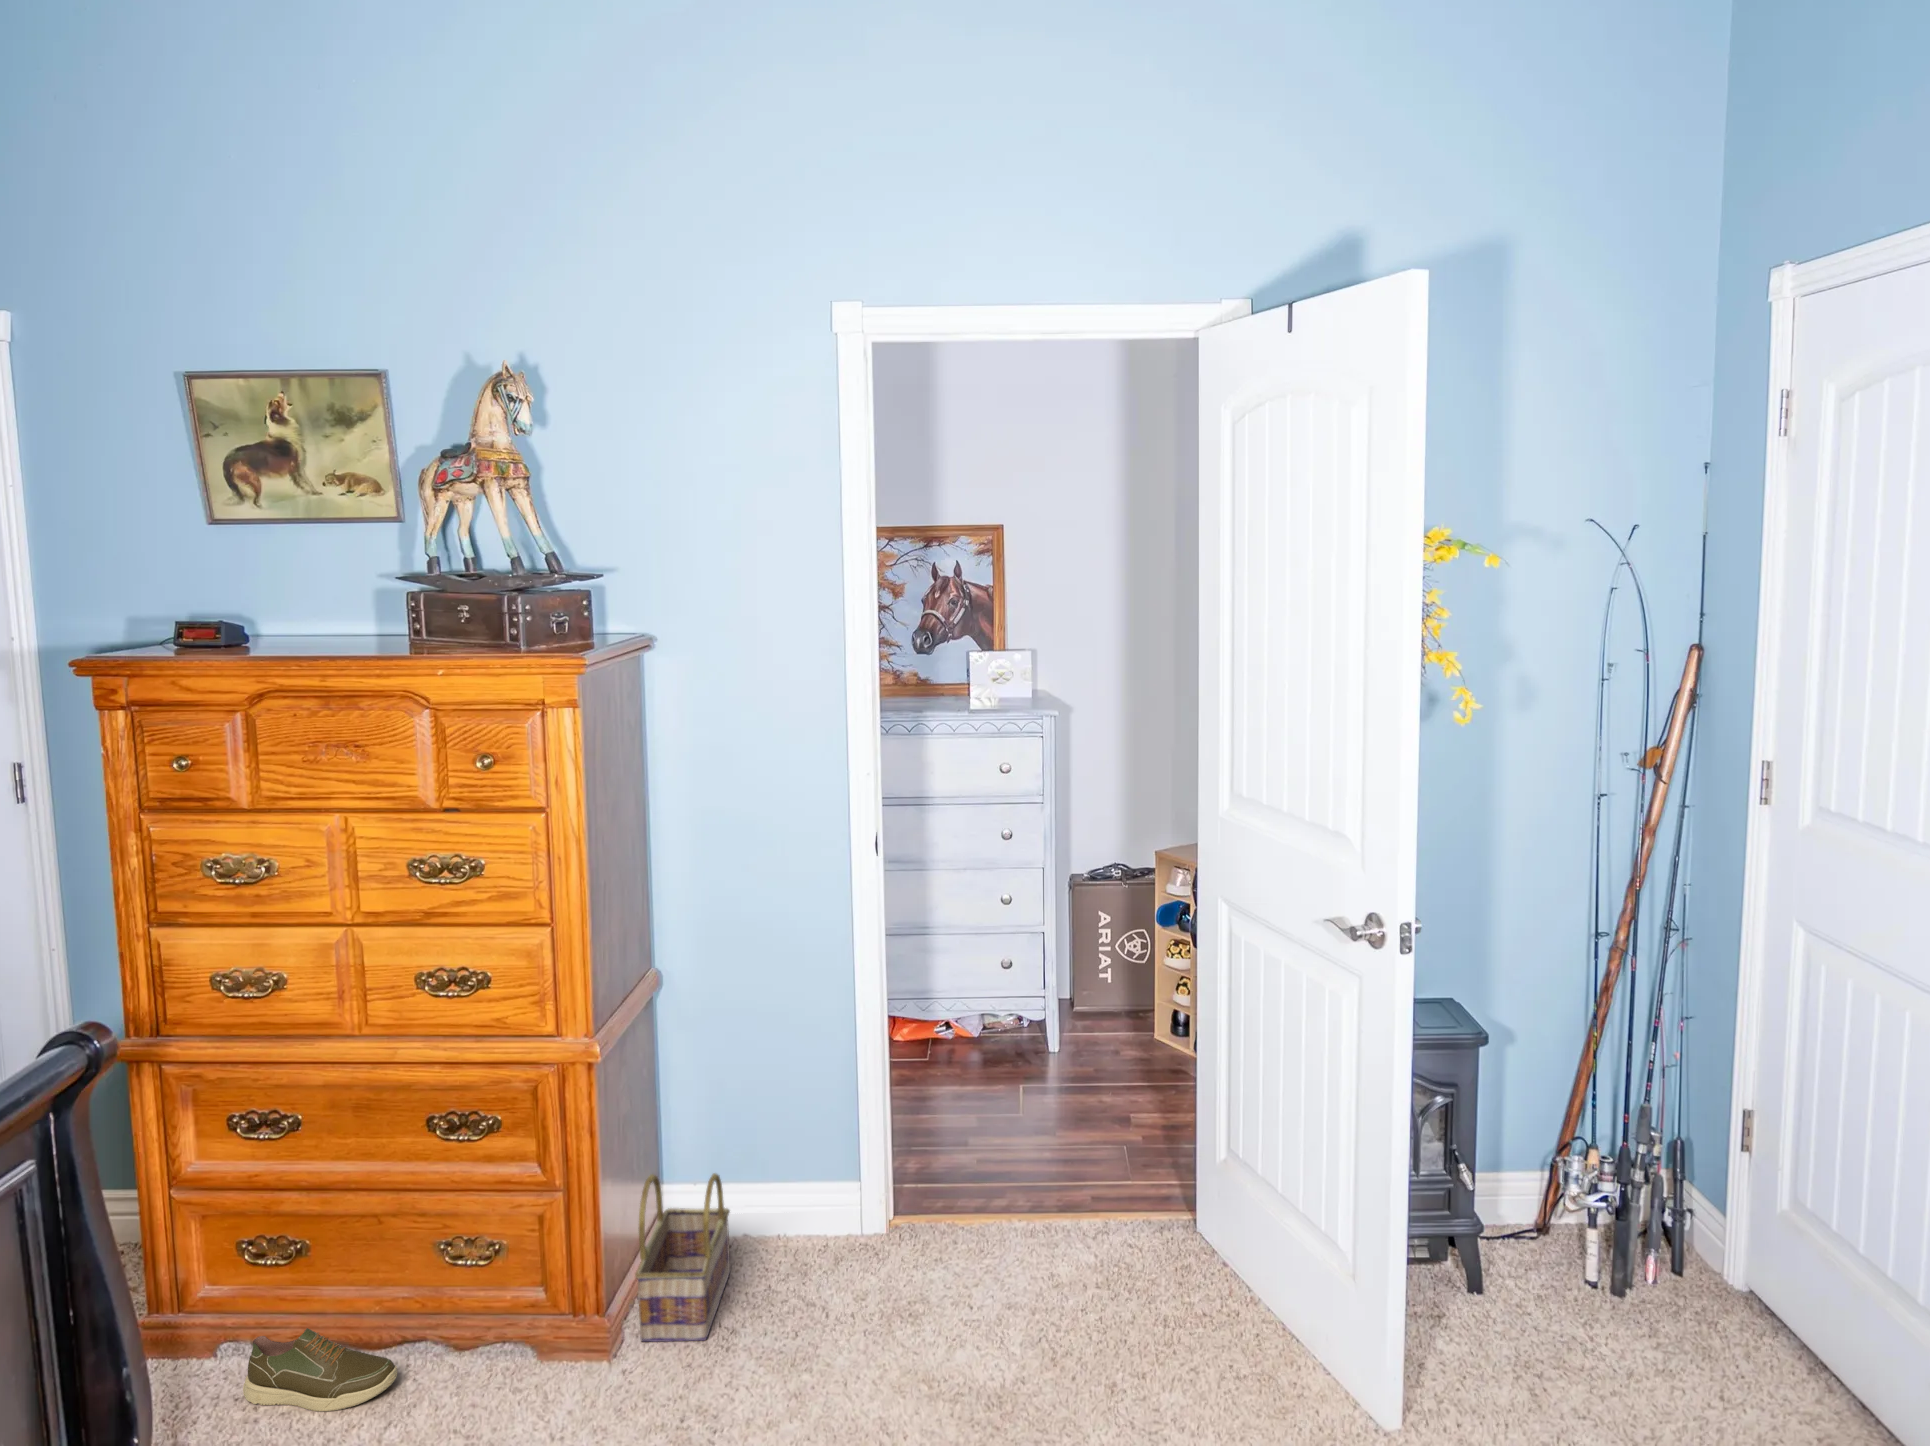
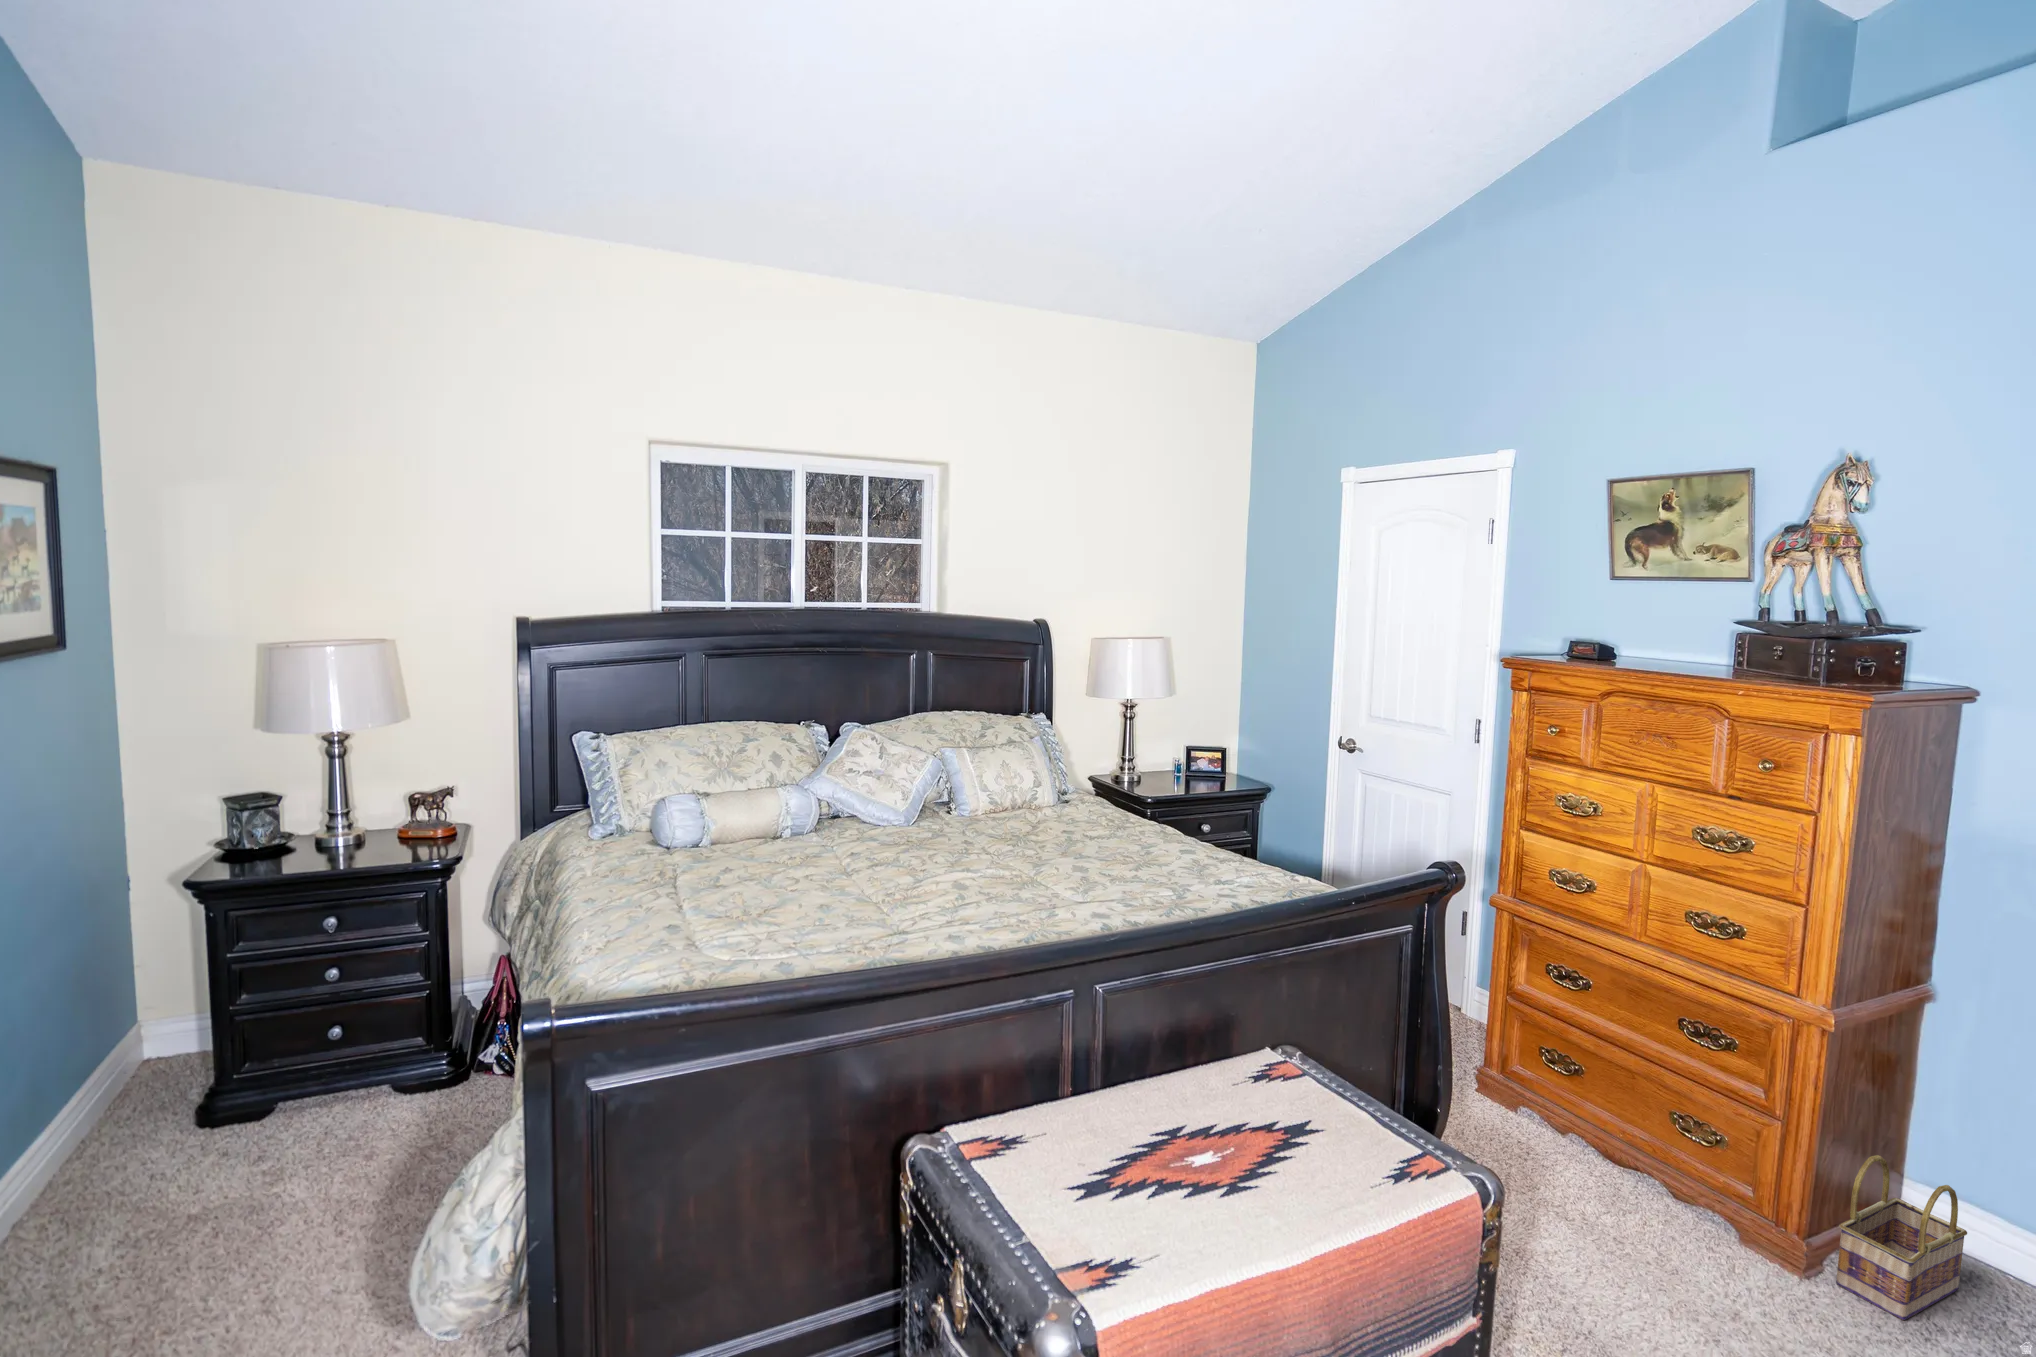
shoe: present [243,1328,397,1411] -> none [1526,1112,1626,1191]

